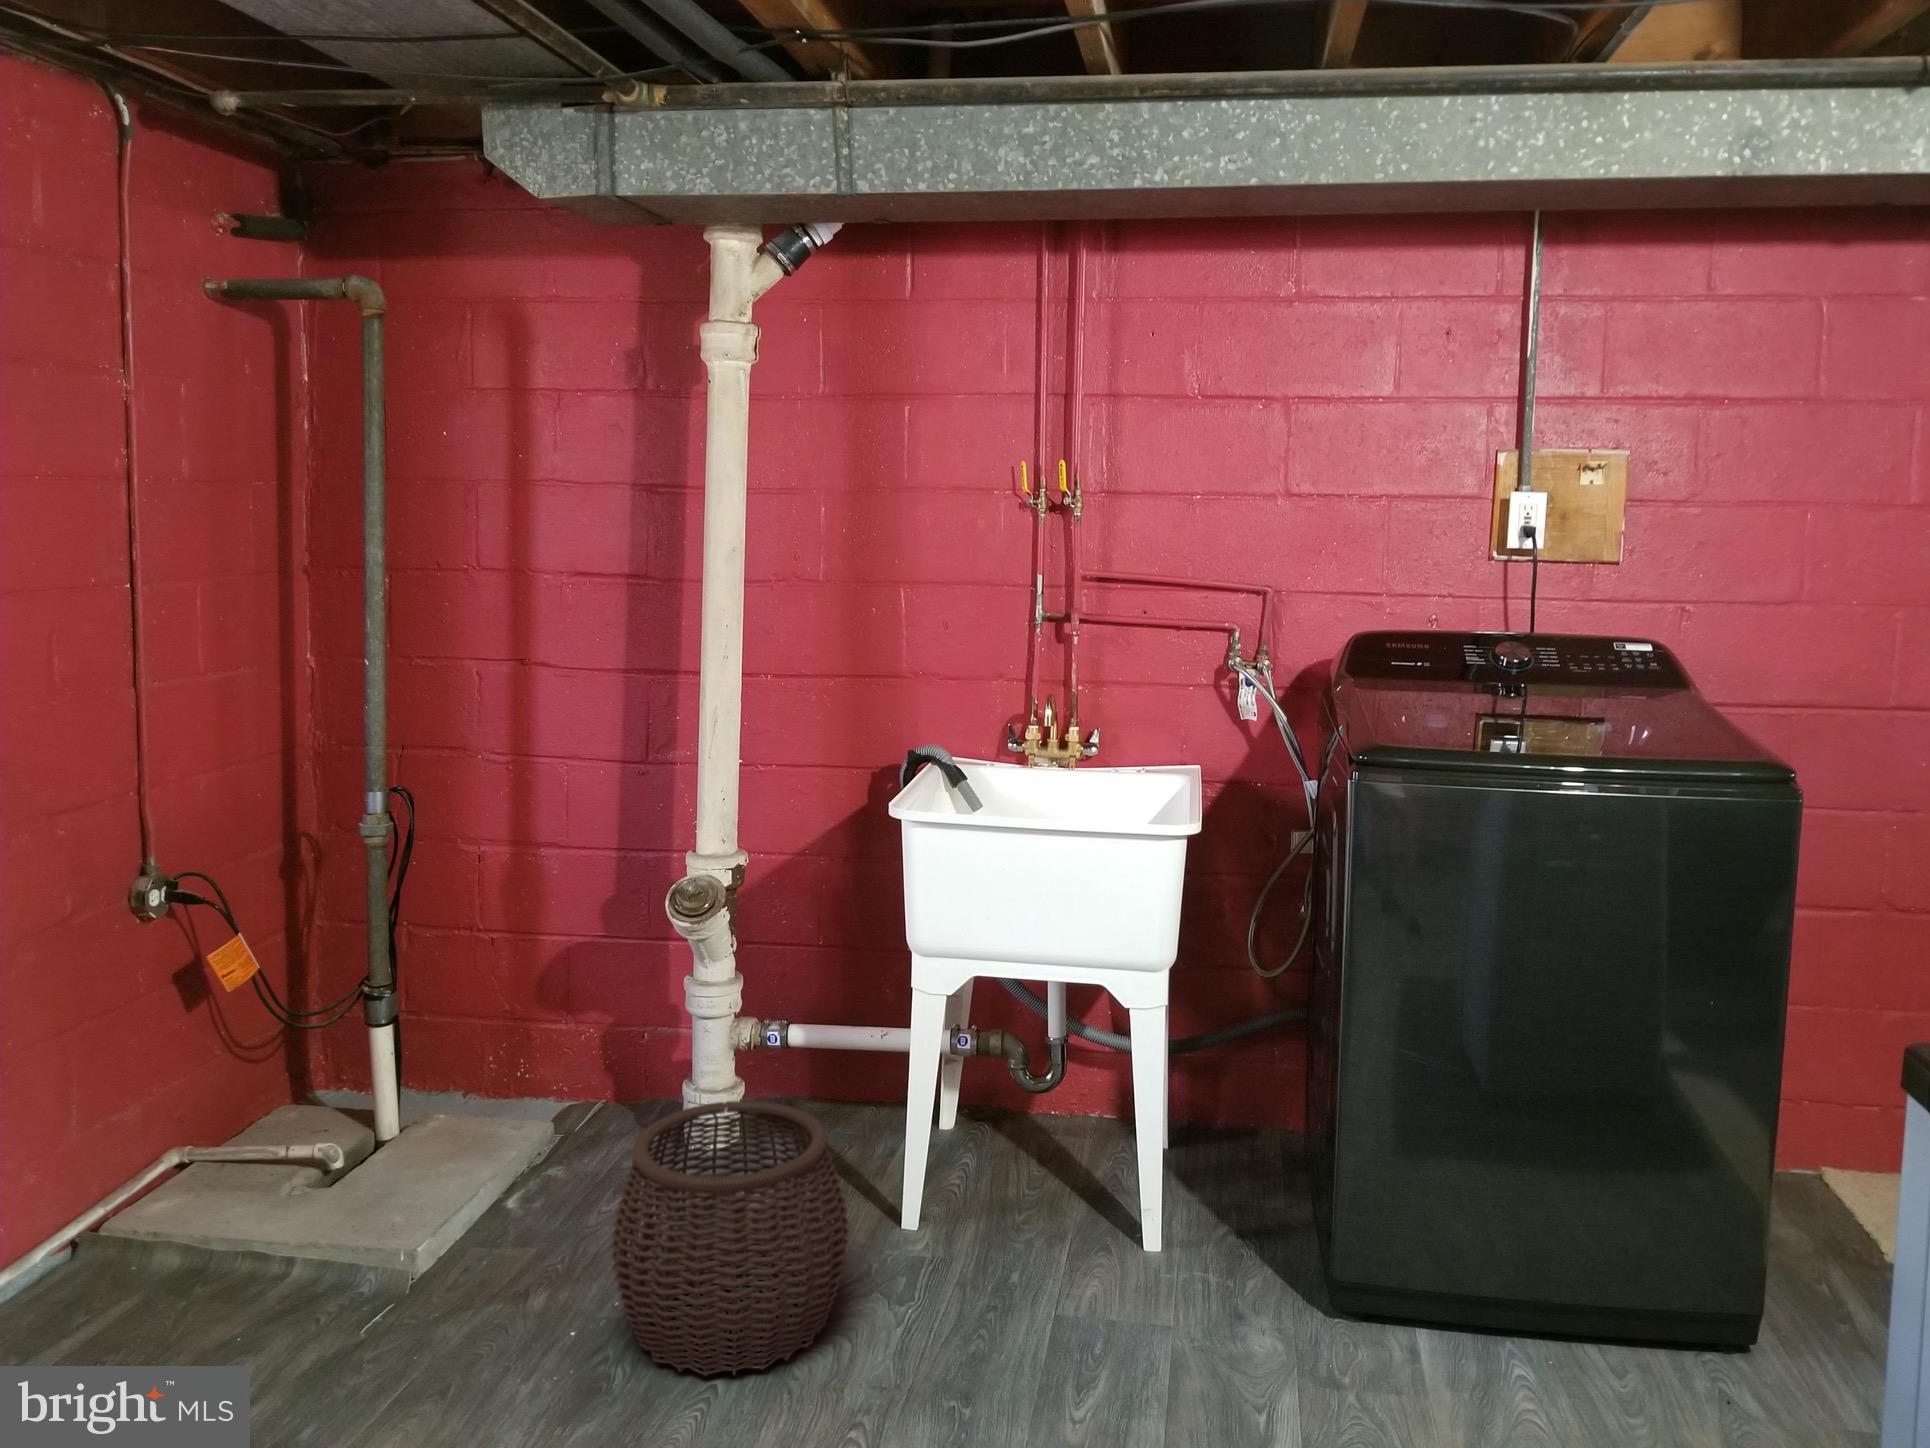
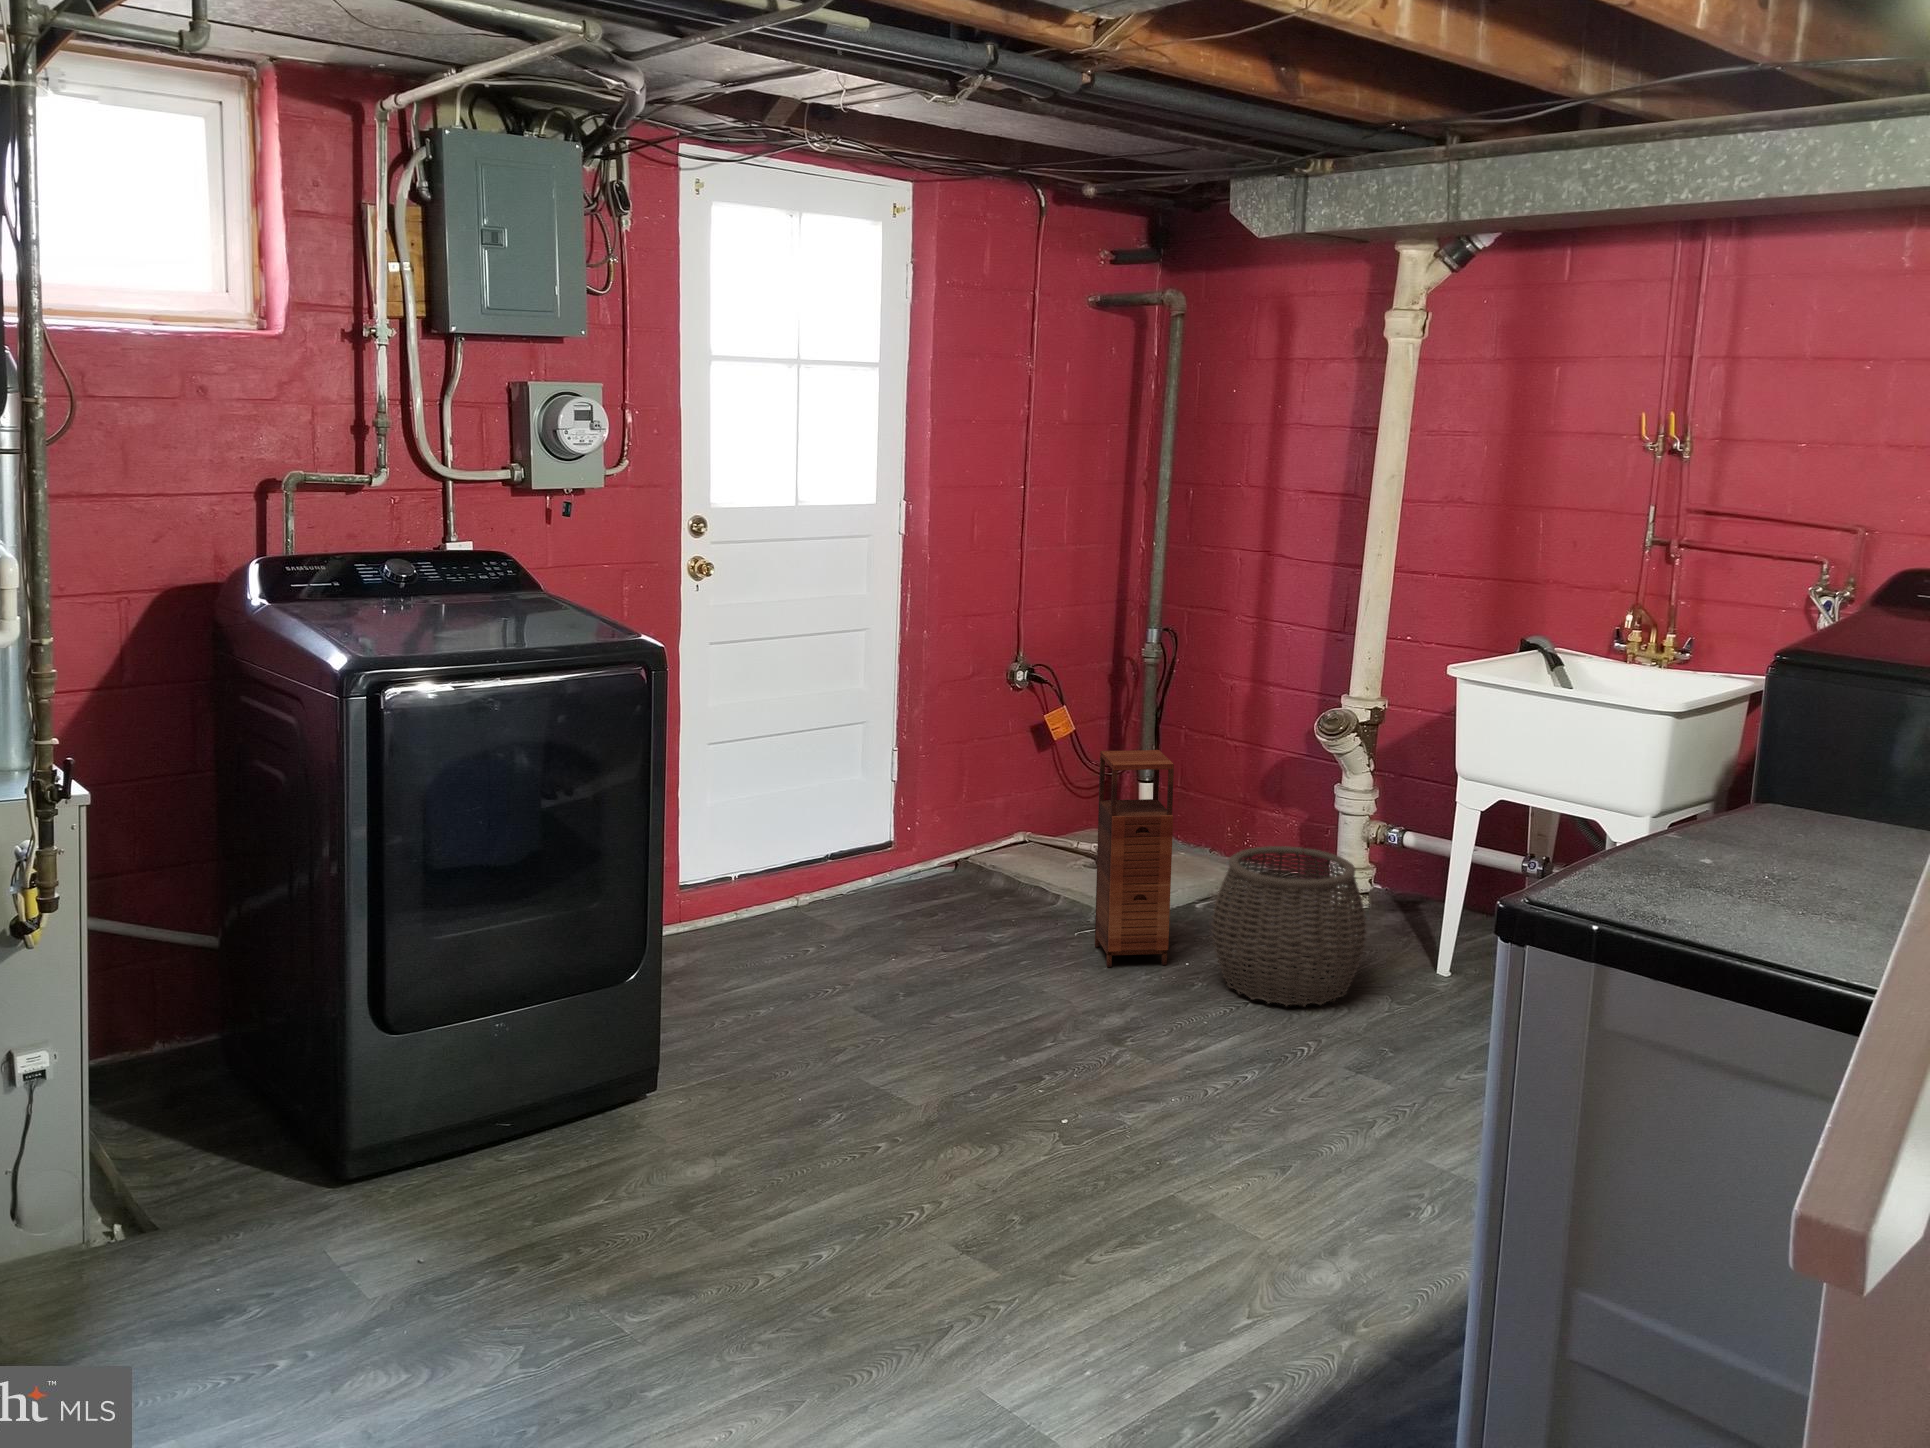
storage cabinet: none [377,998,534,1391] -> present [1095,750,1174,967]

